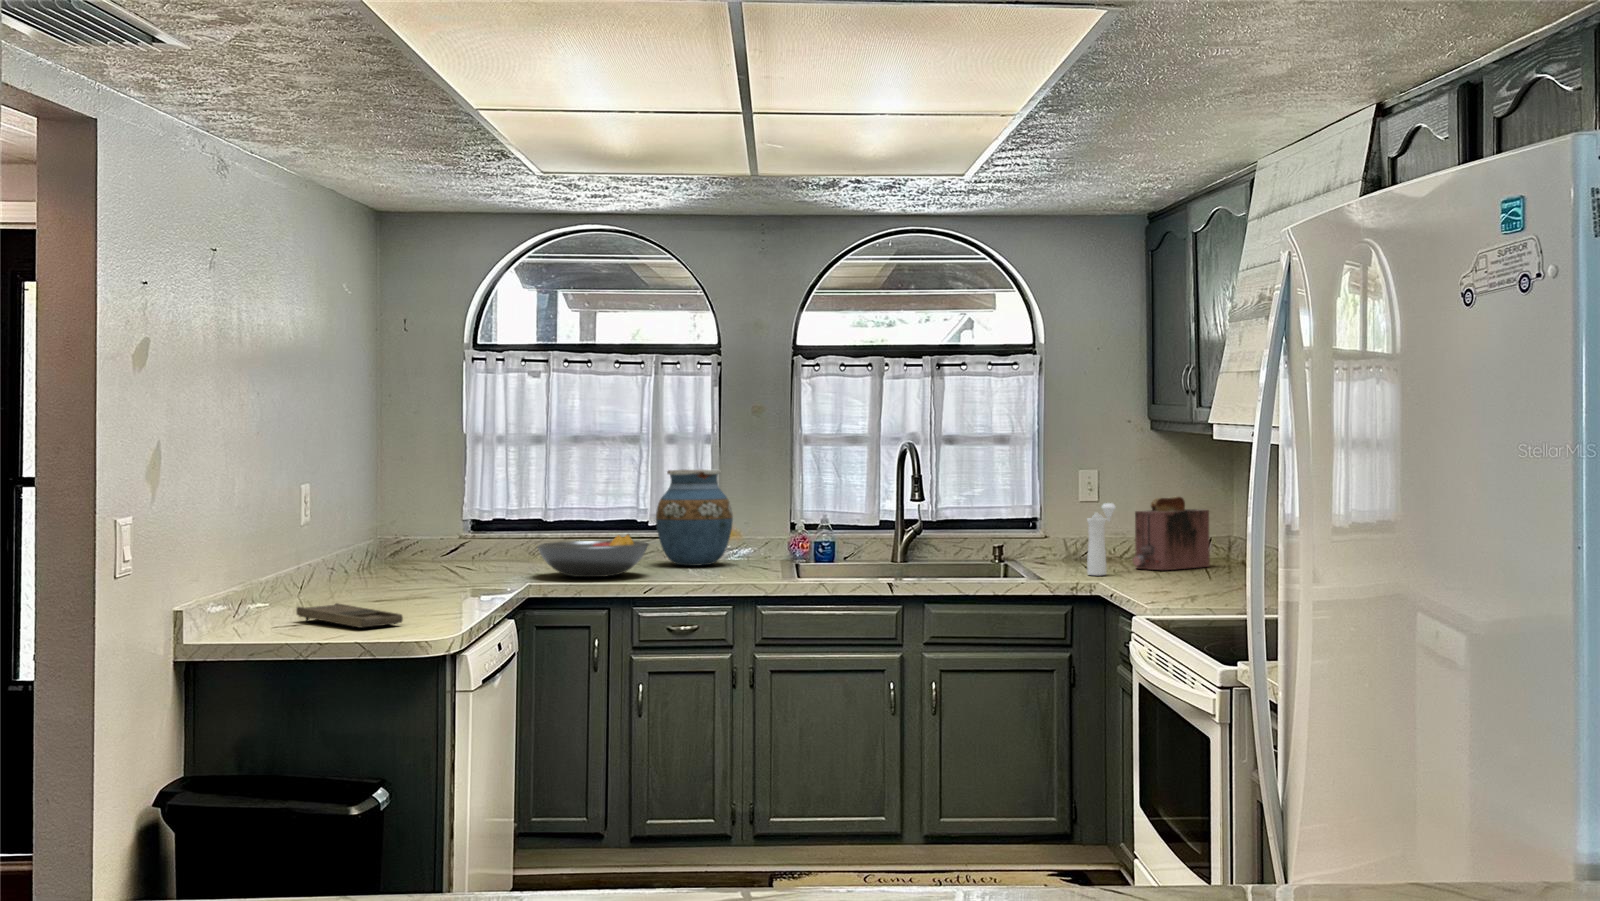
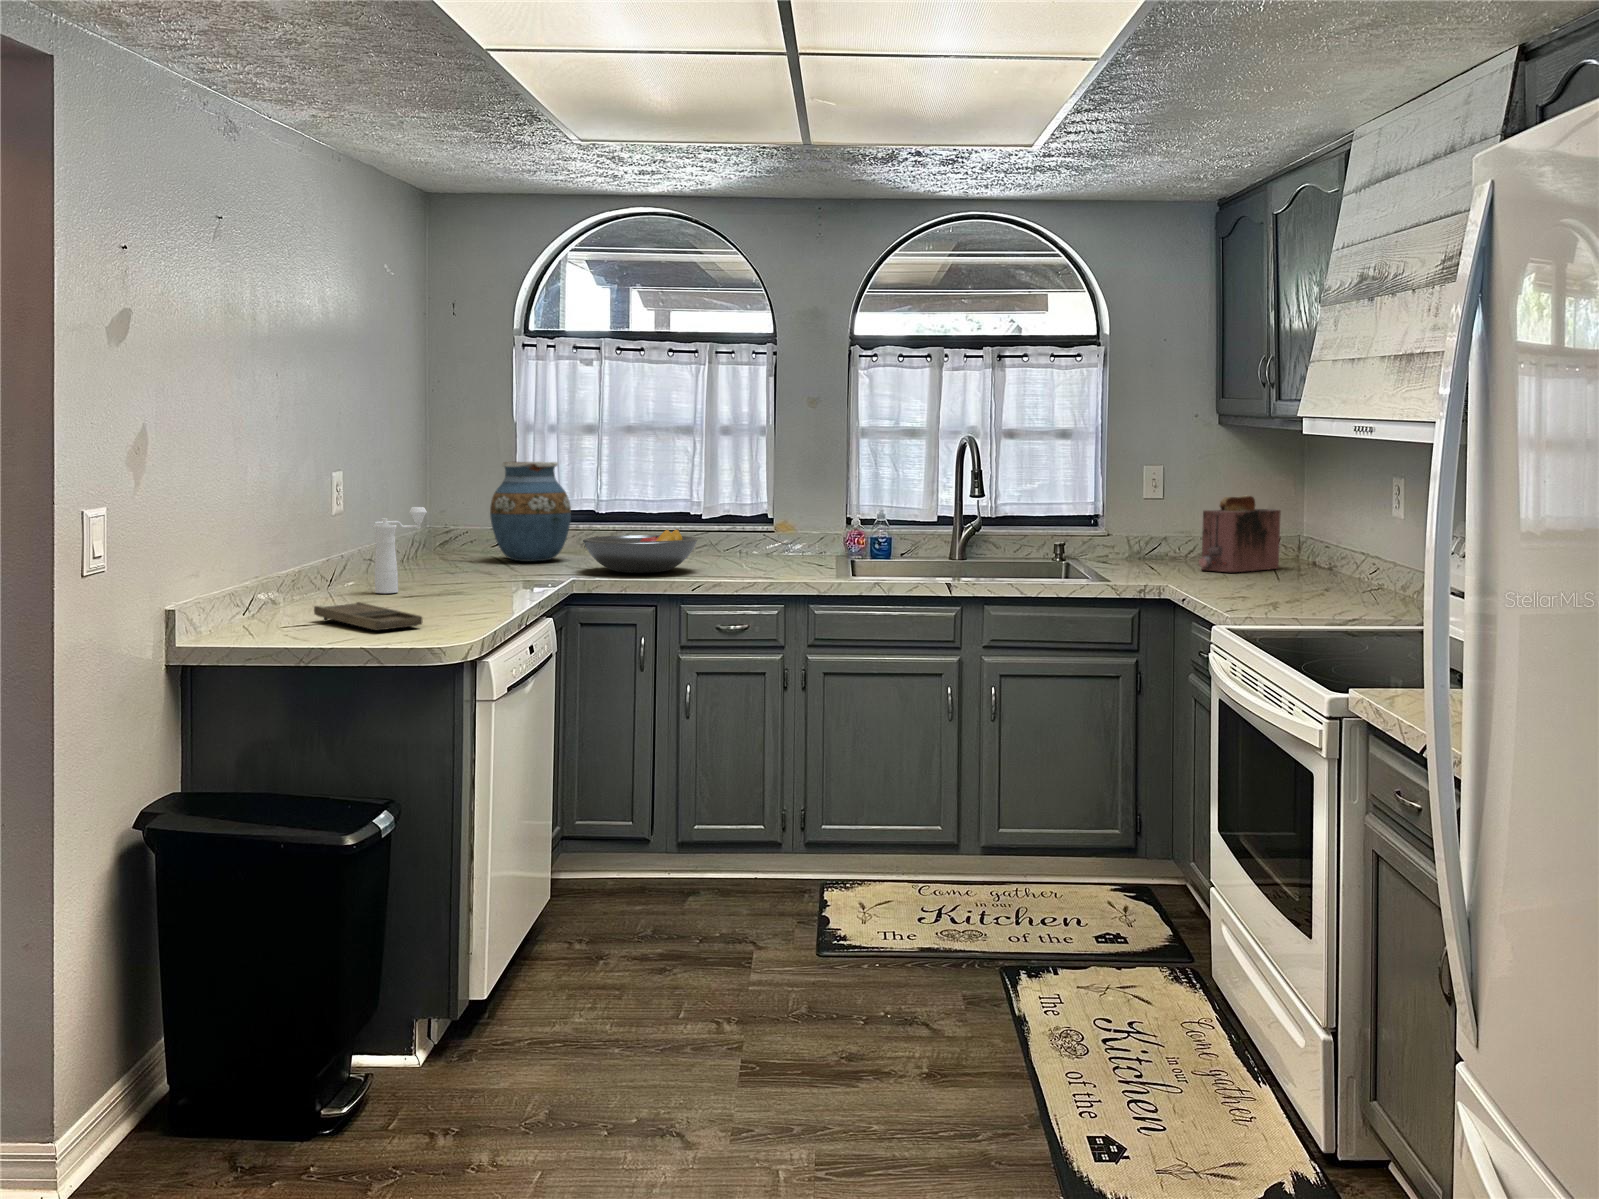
vase: present [656,469,733,566] -> present [490,461,571,561]
pepper mill: present [1087,503,1116,575] -> present [373,507,427,593]

